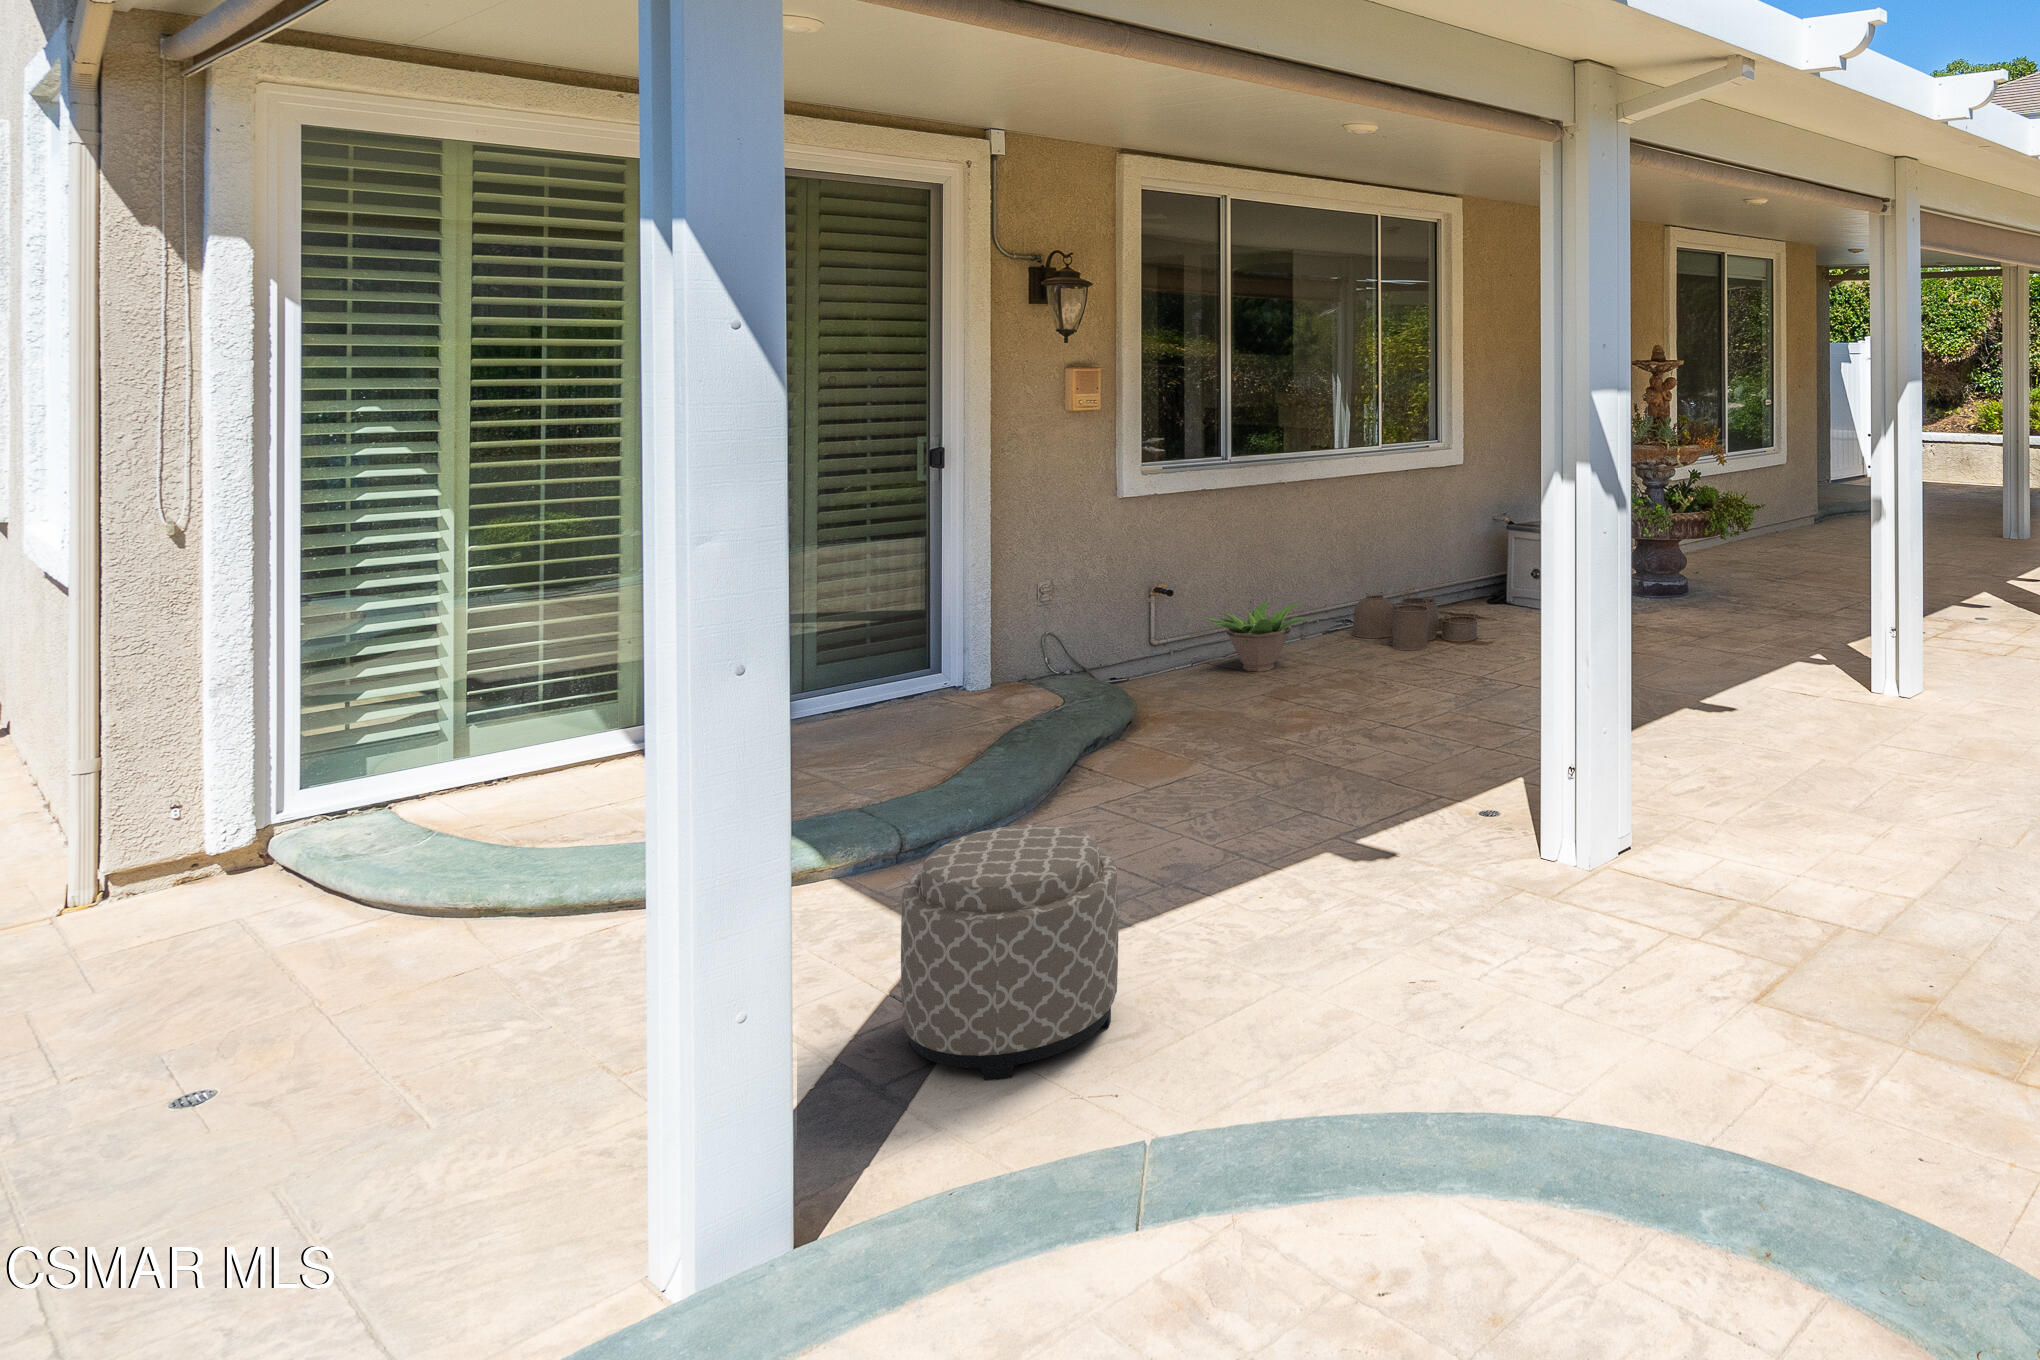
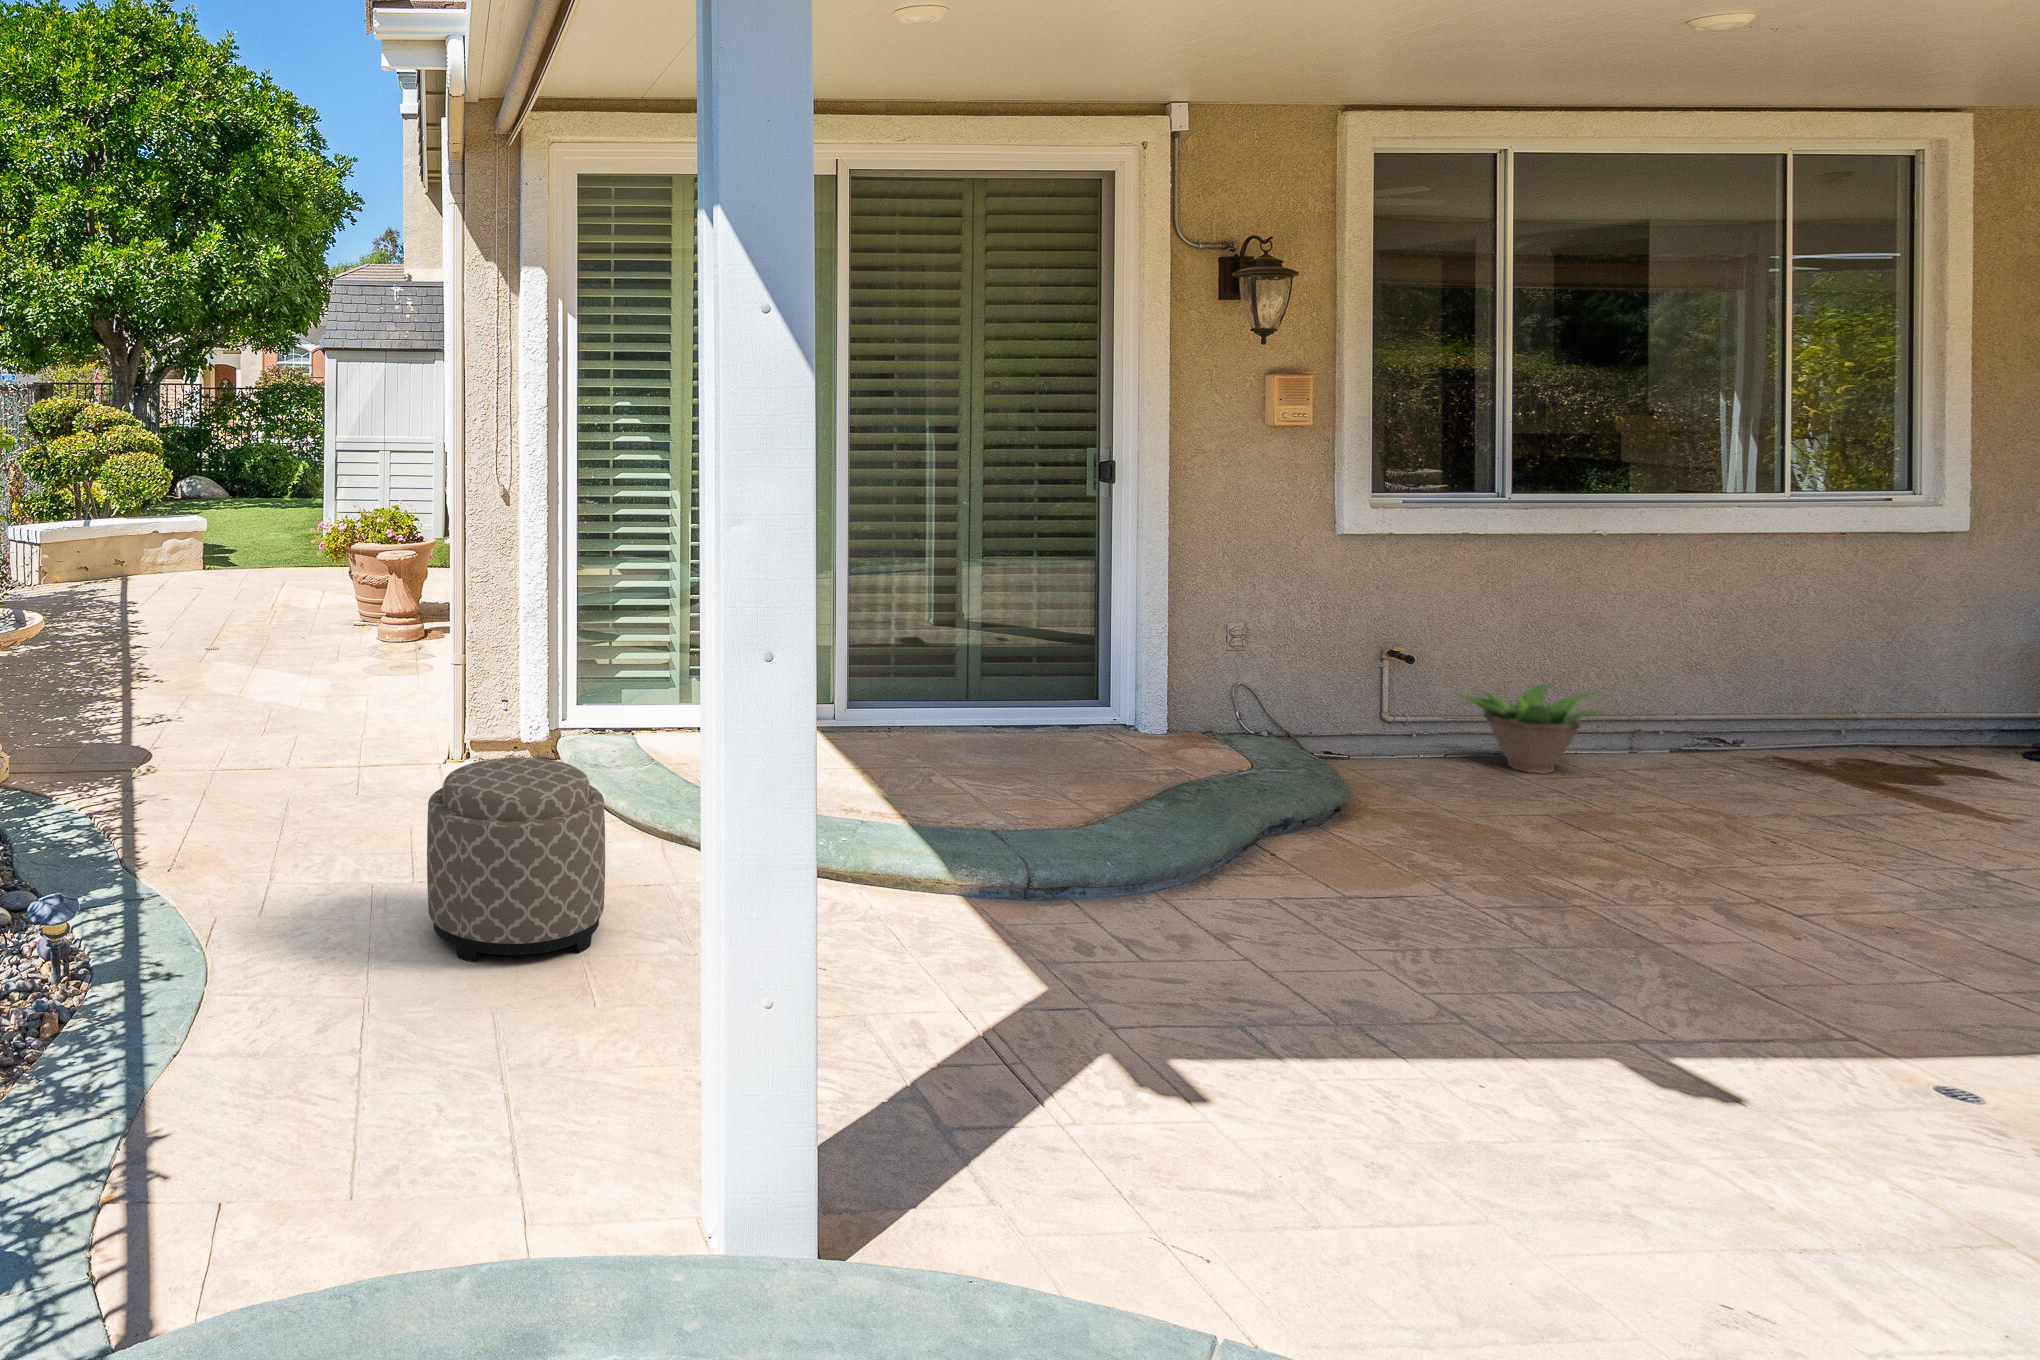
woven basket: present [1352,592,1478,650] -> none [1692,693,1924,789]
ottoman: present [901,825,1118,1080] -> present [427,758,605,962]

